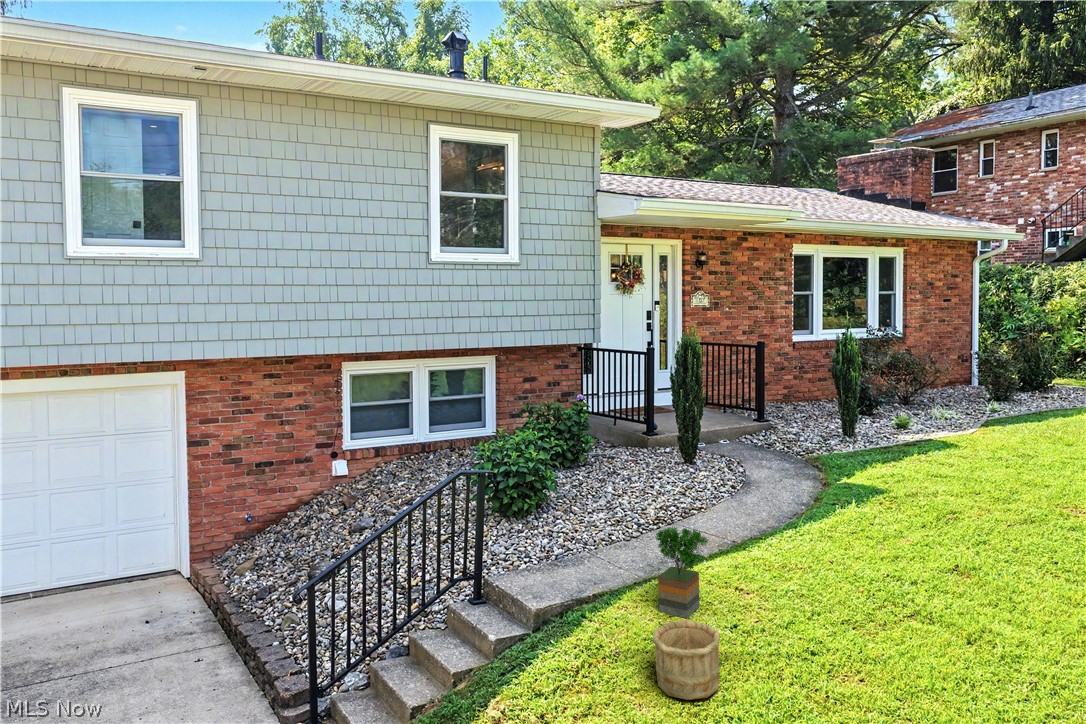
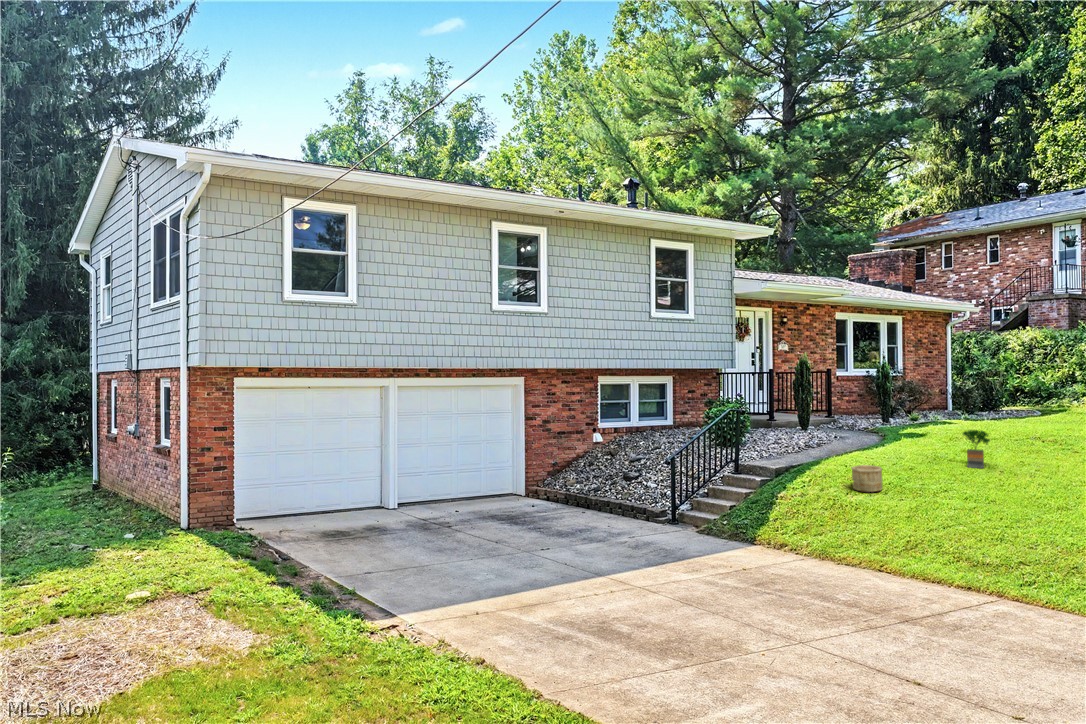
potted tree: present [655,526,708,618] -> present [963,430,990,468]

